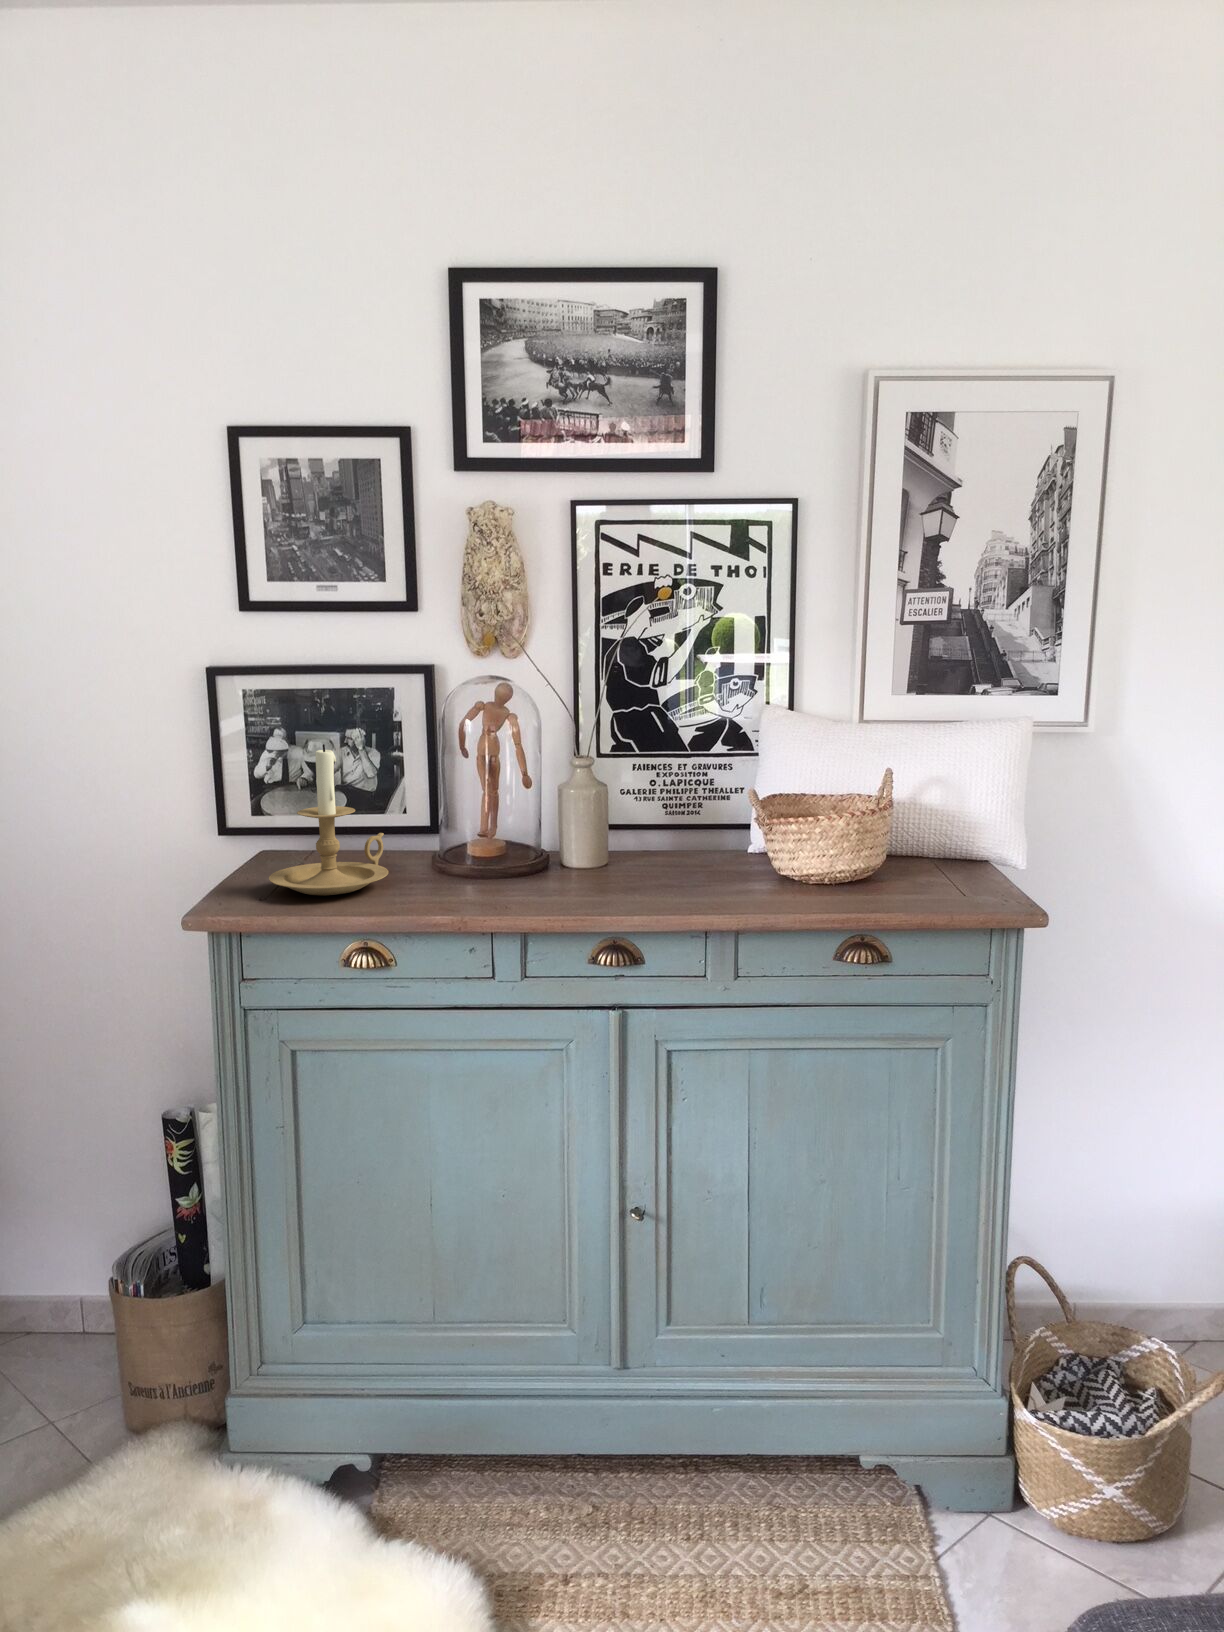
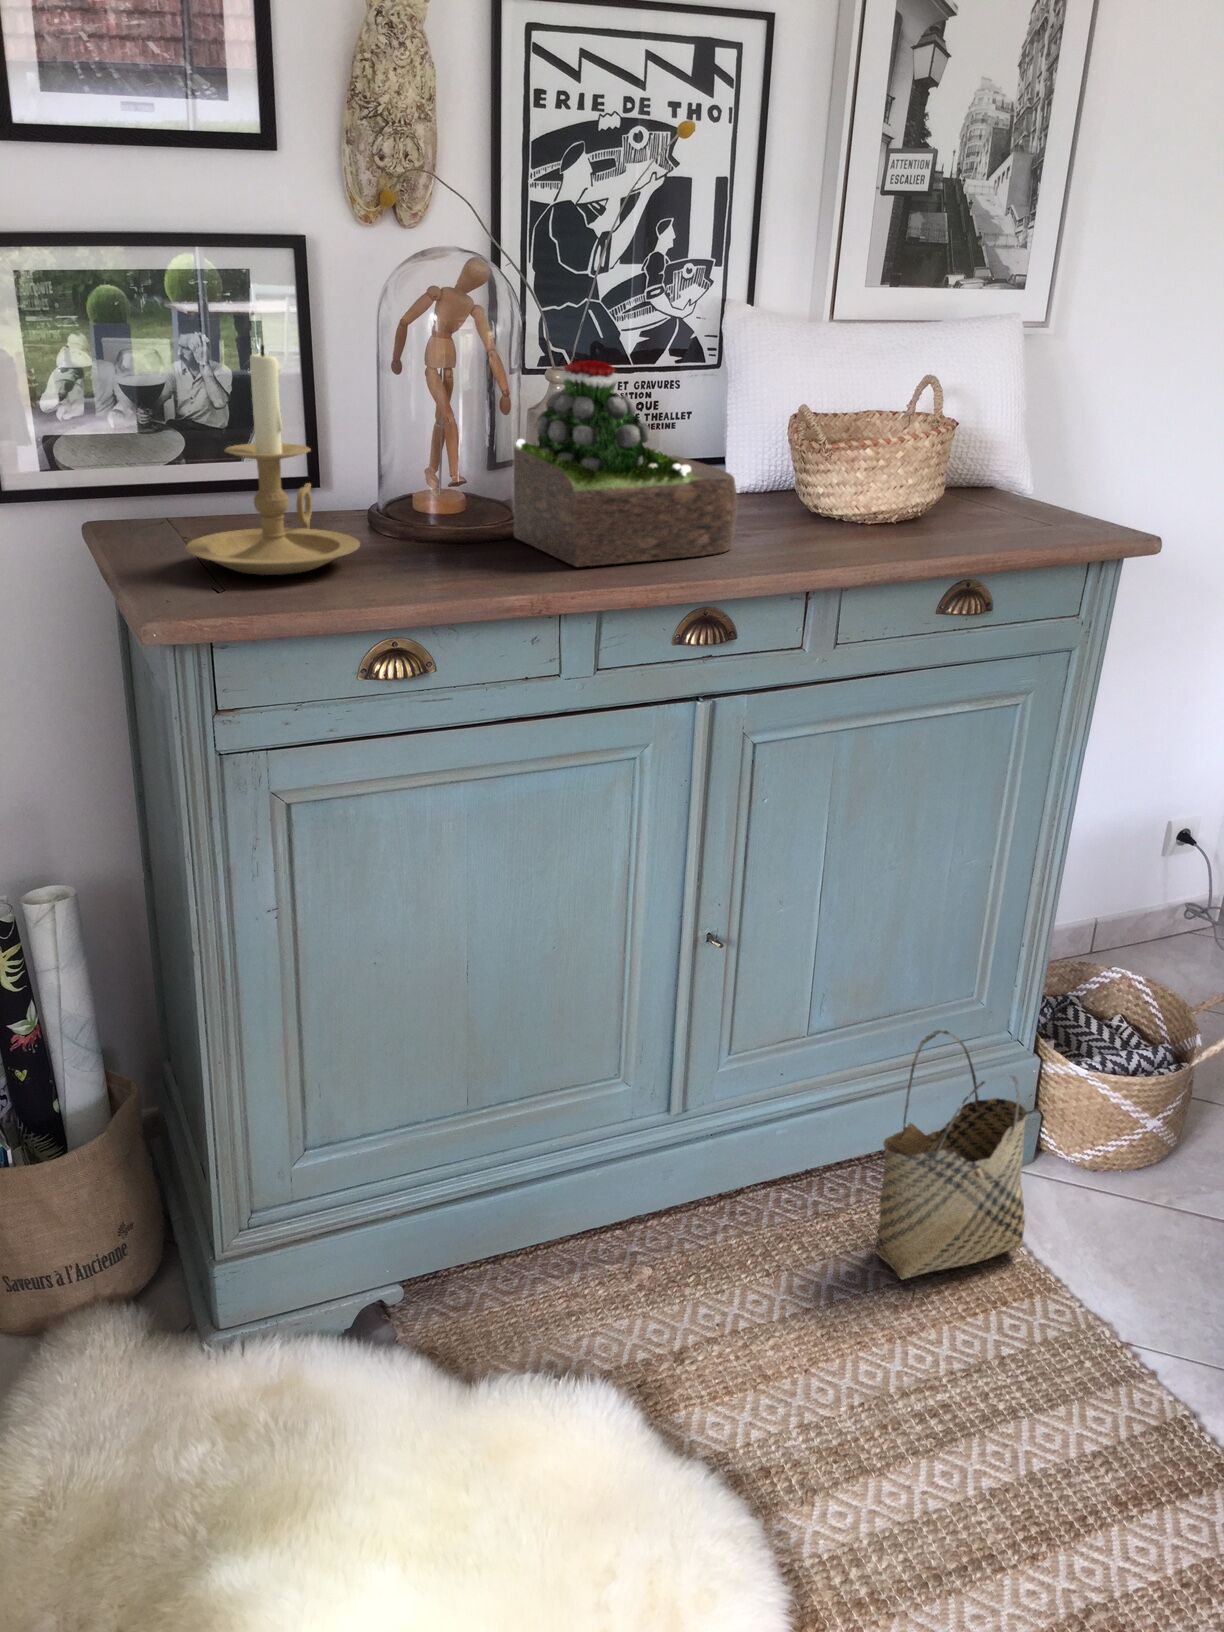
succulent plant: none [515,757,666,905] -> present [514,360,737,567]
woven basket: none [786,1340,944,1577] -> present [873,1030,1027,1280]

